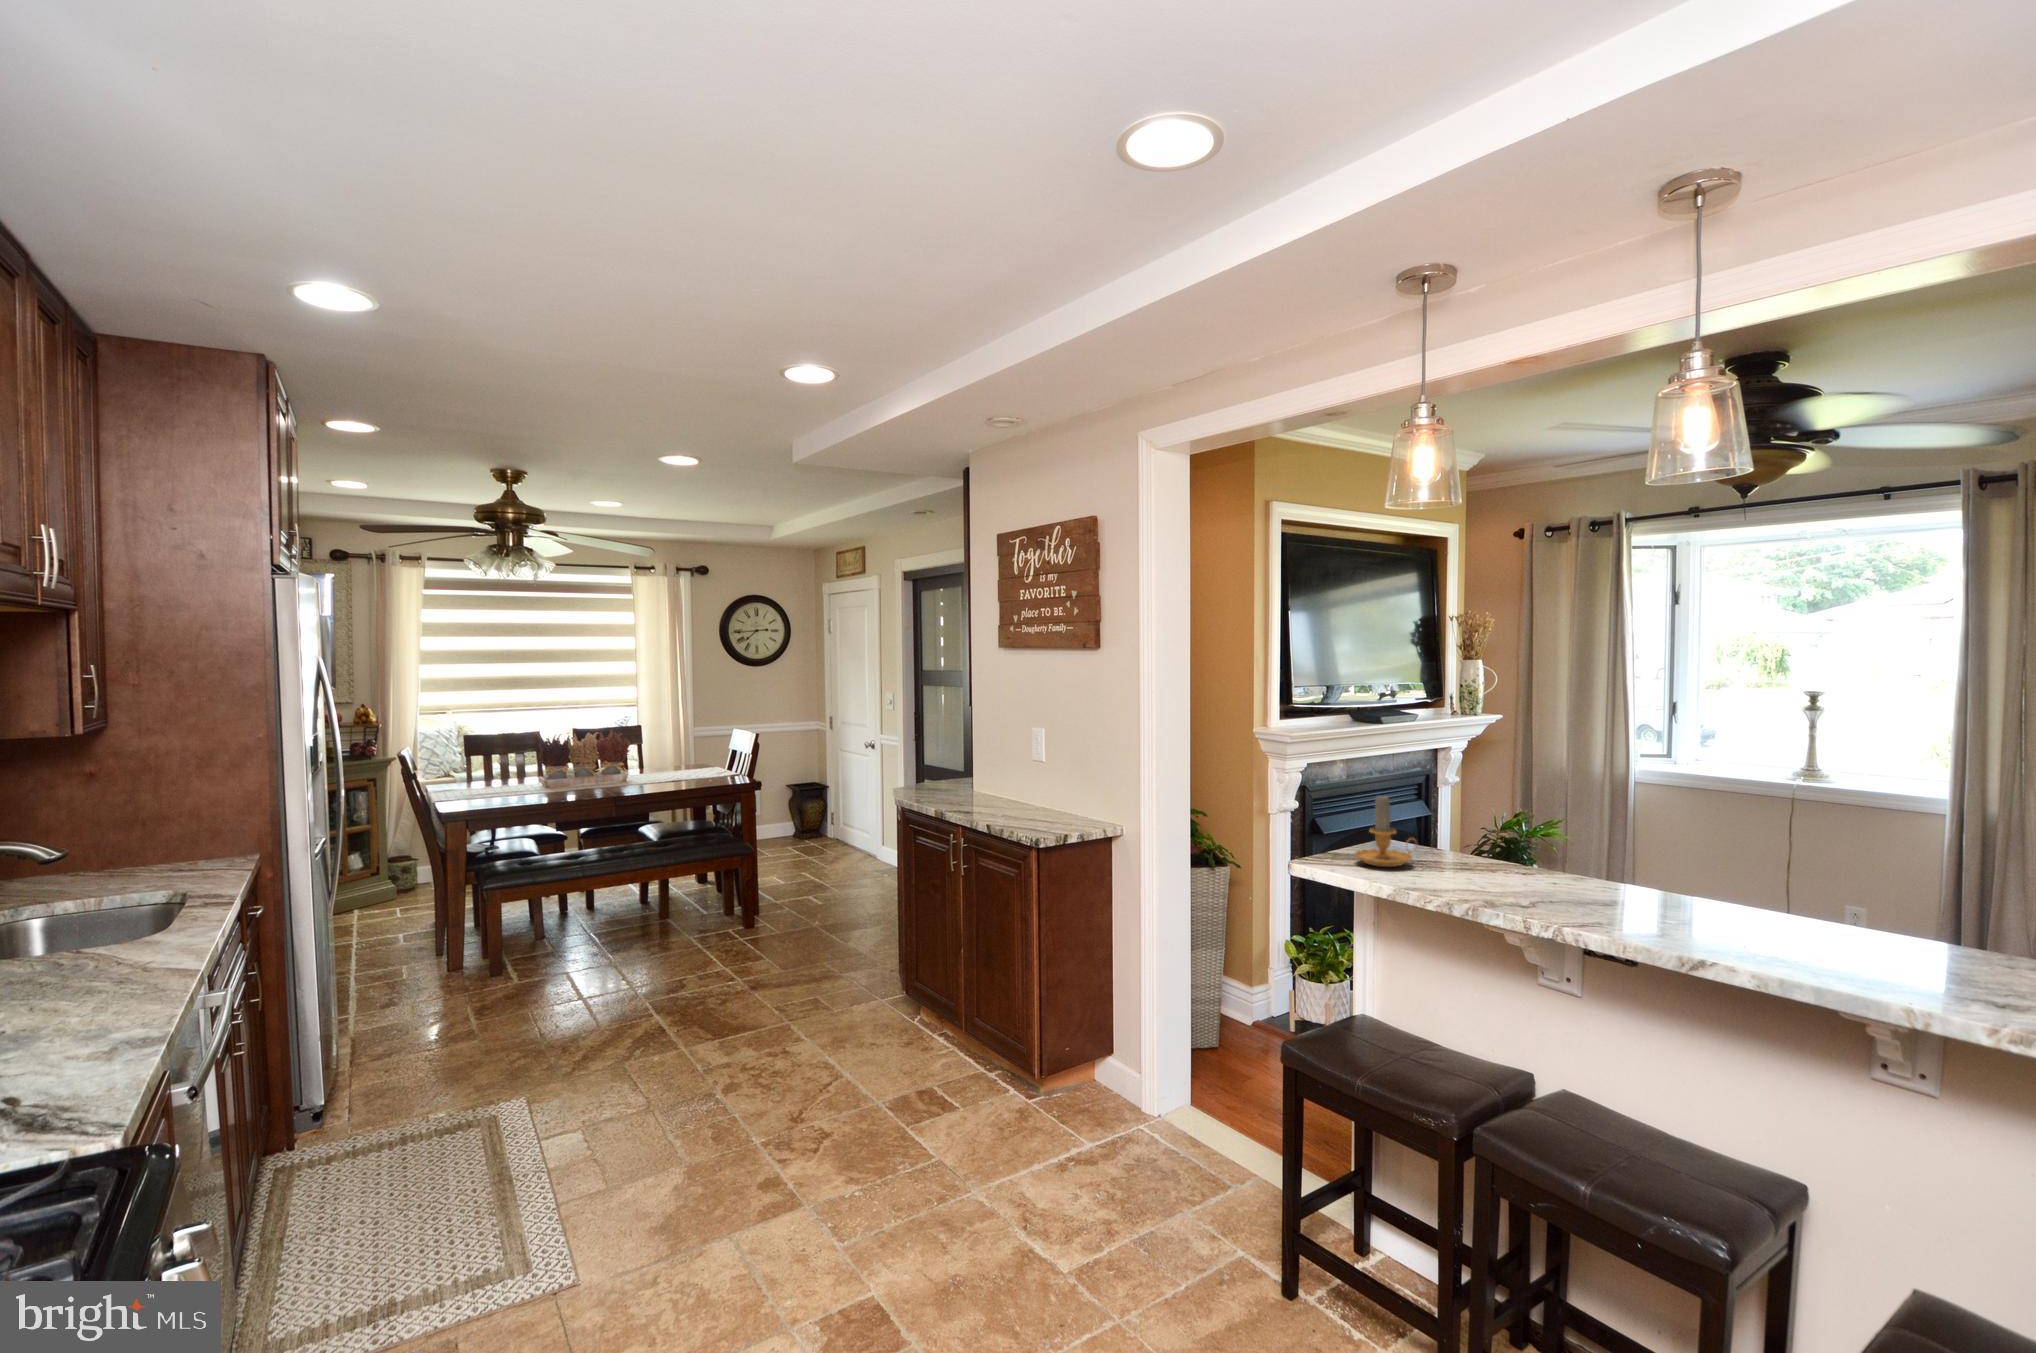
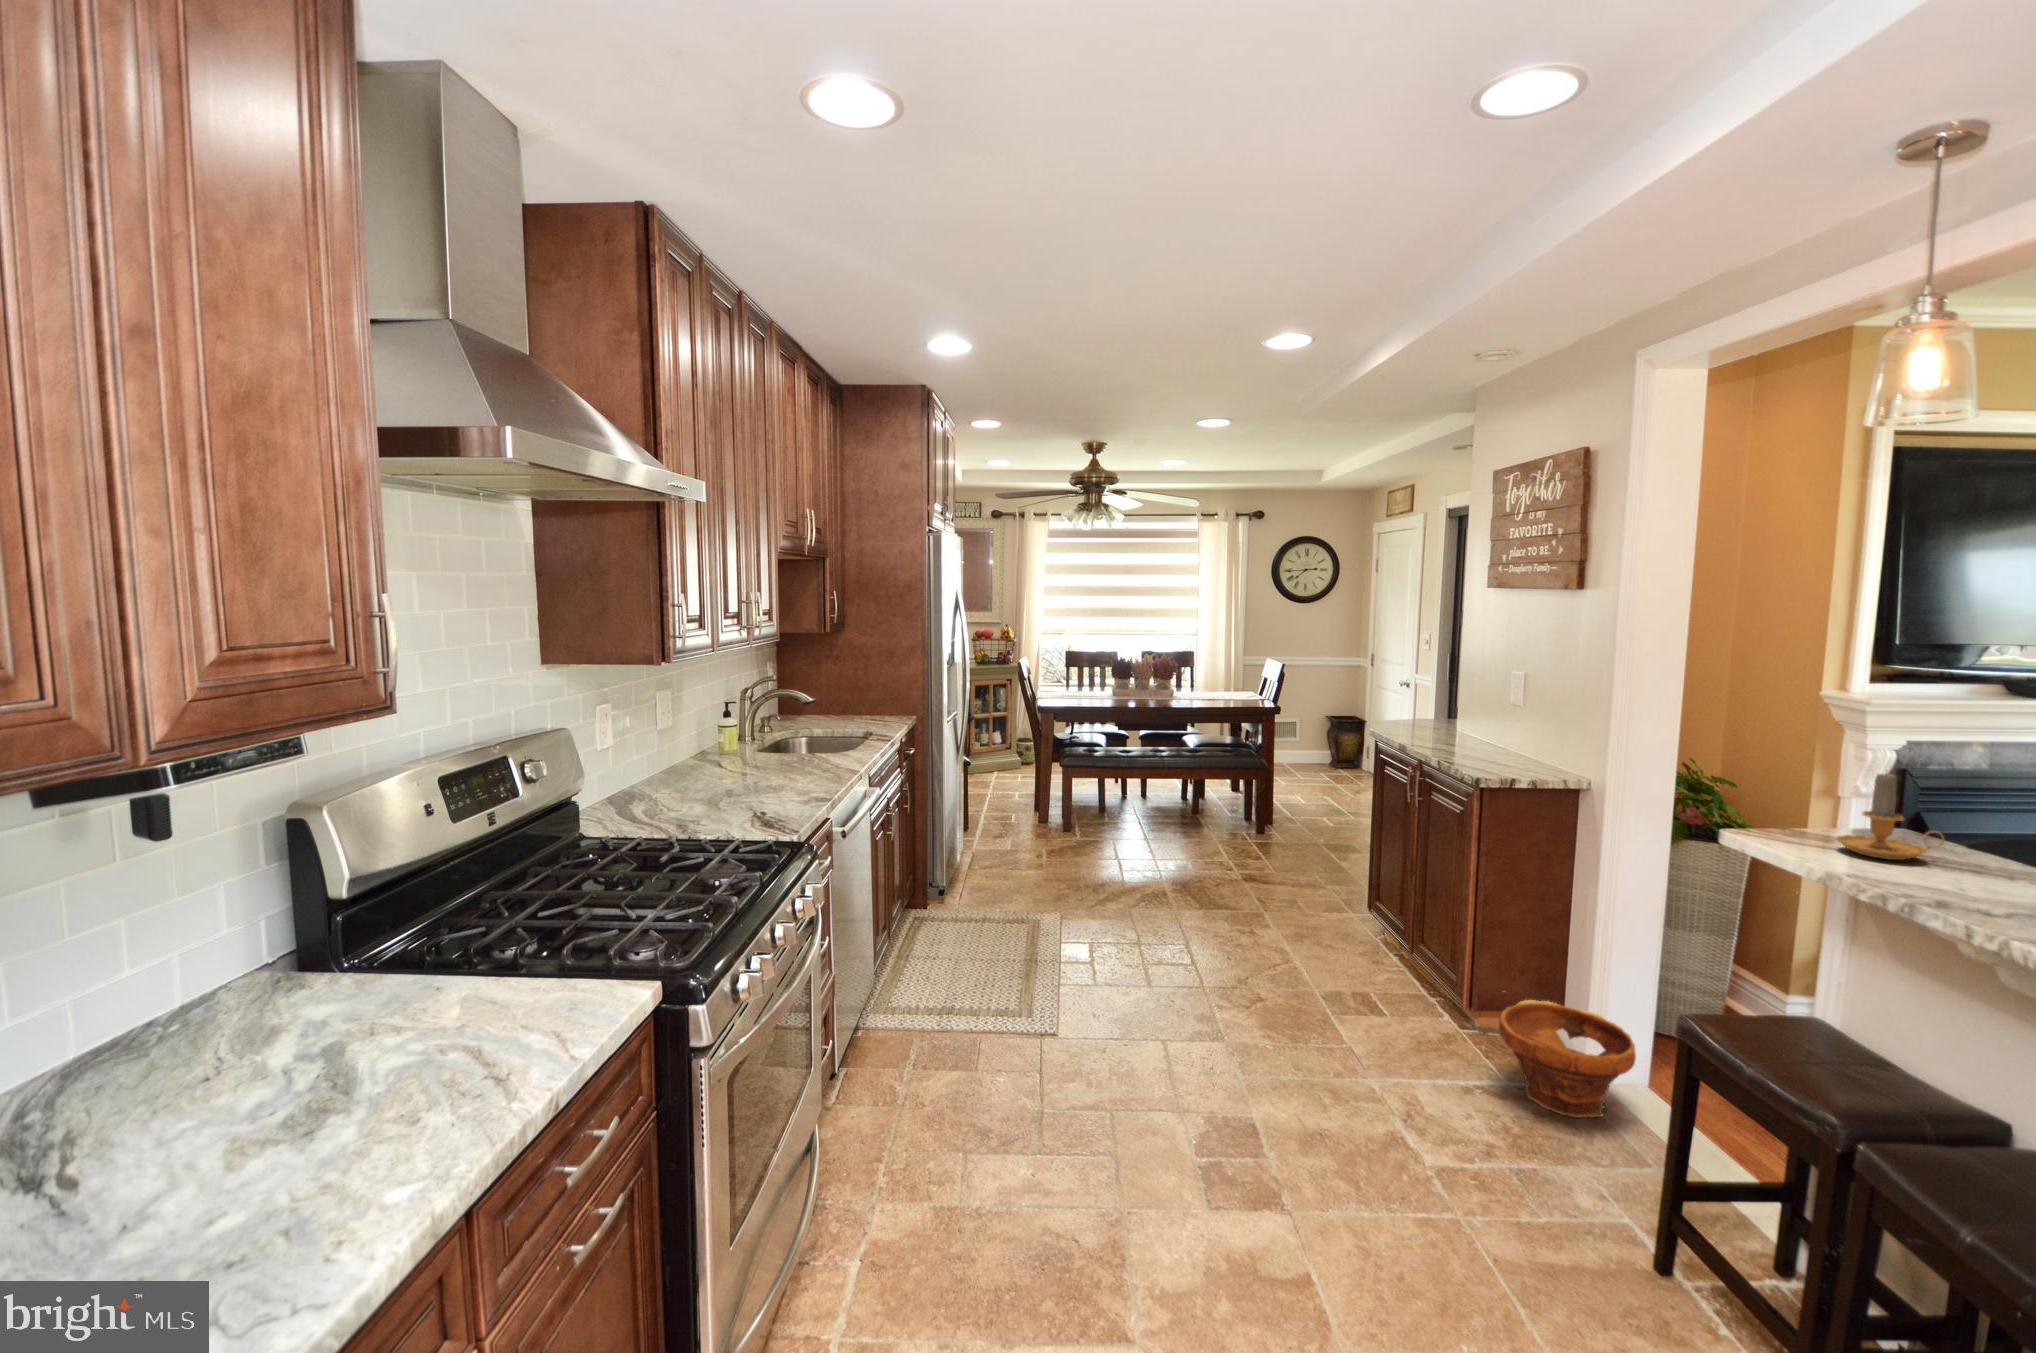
planter: none [1079,1051,1196,1164] -> present [1499,1000,1636,1118]

